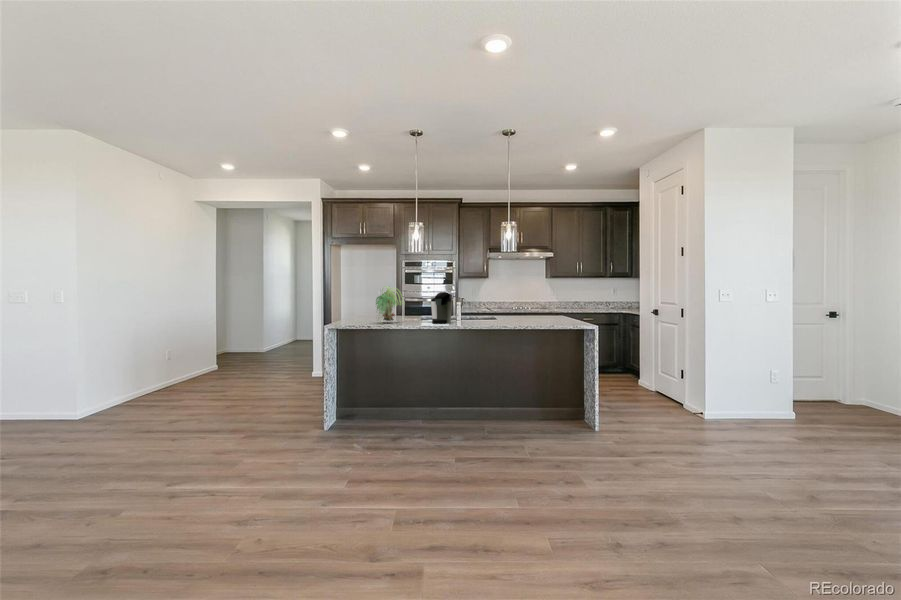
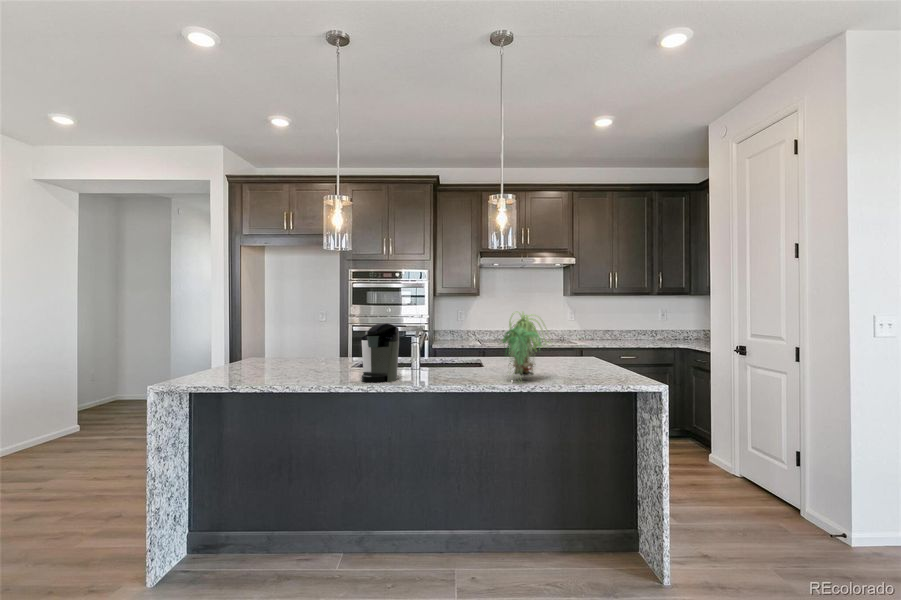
plant: present [376,286,404,321] -> present [501,312,551,376]

